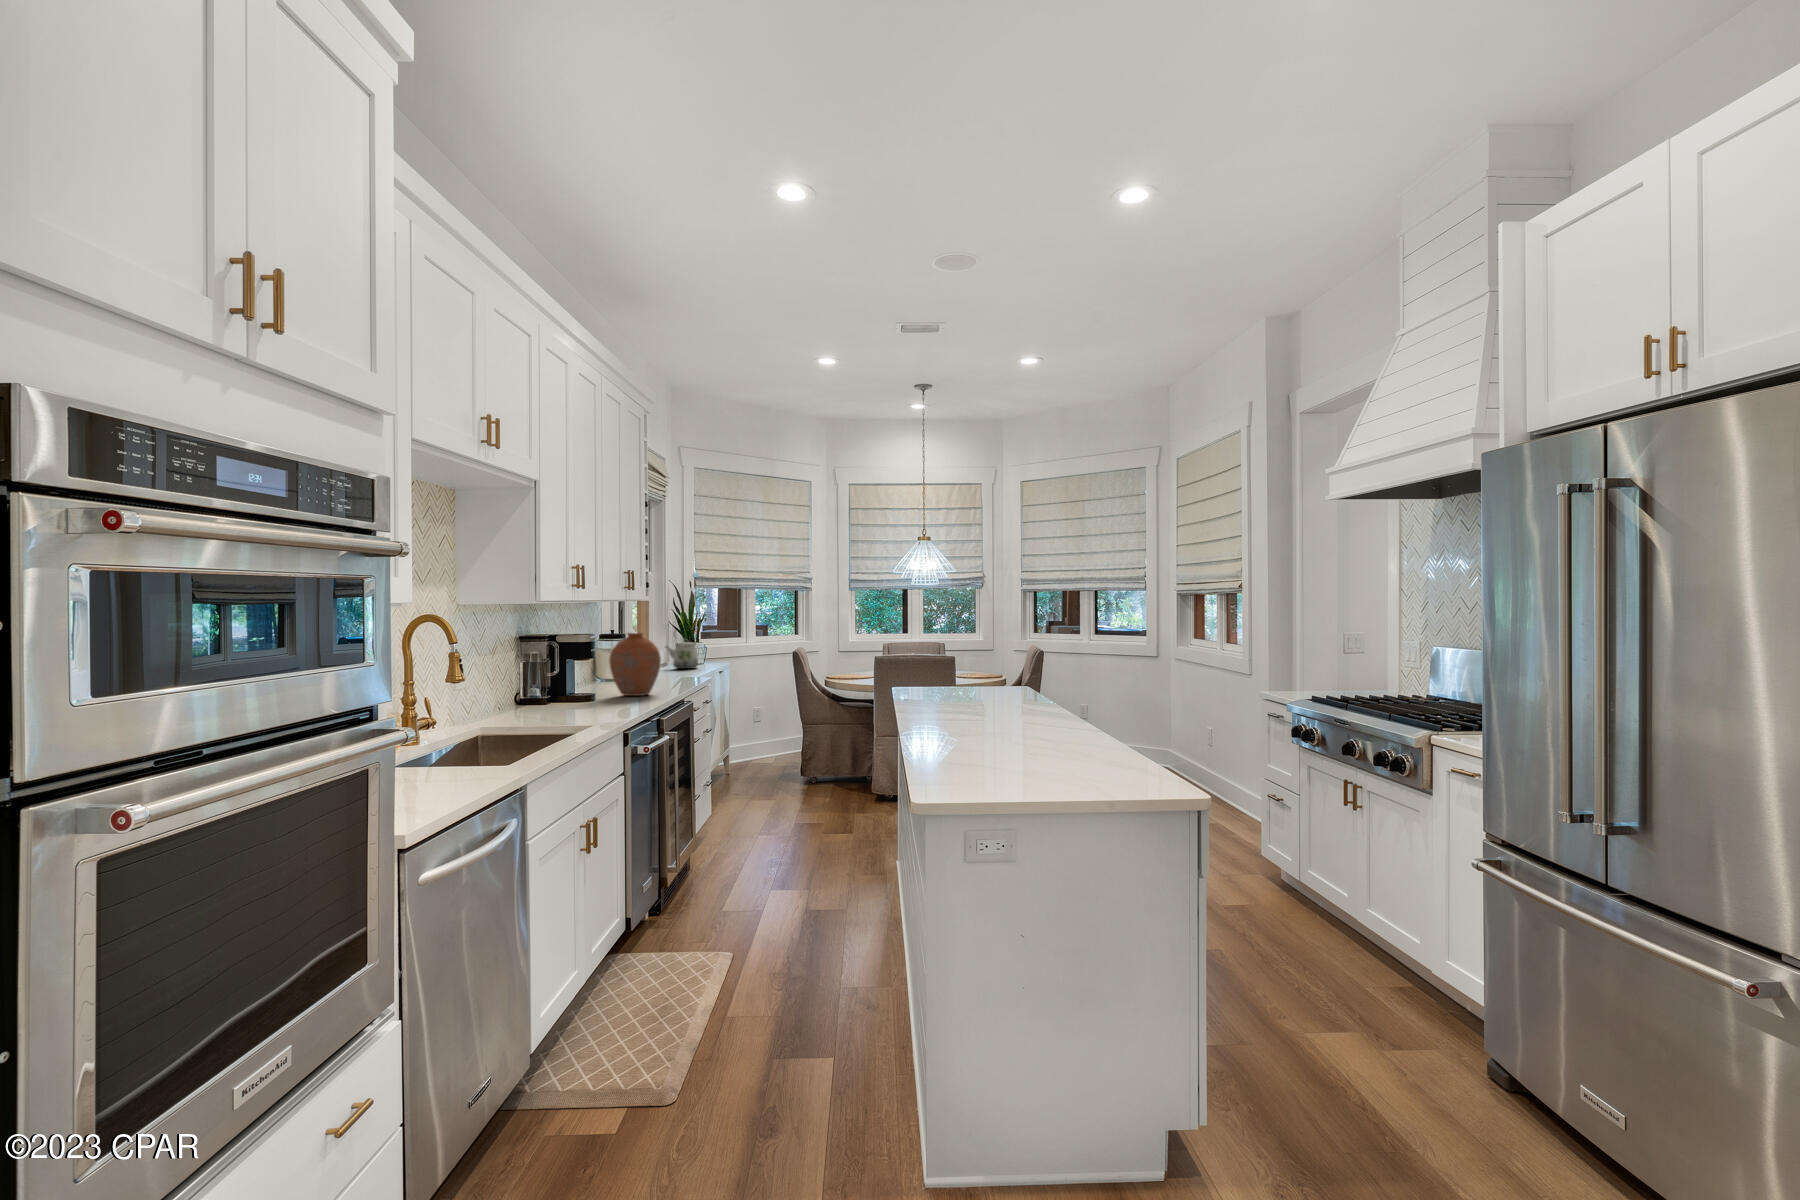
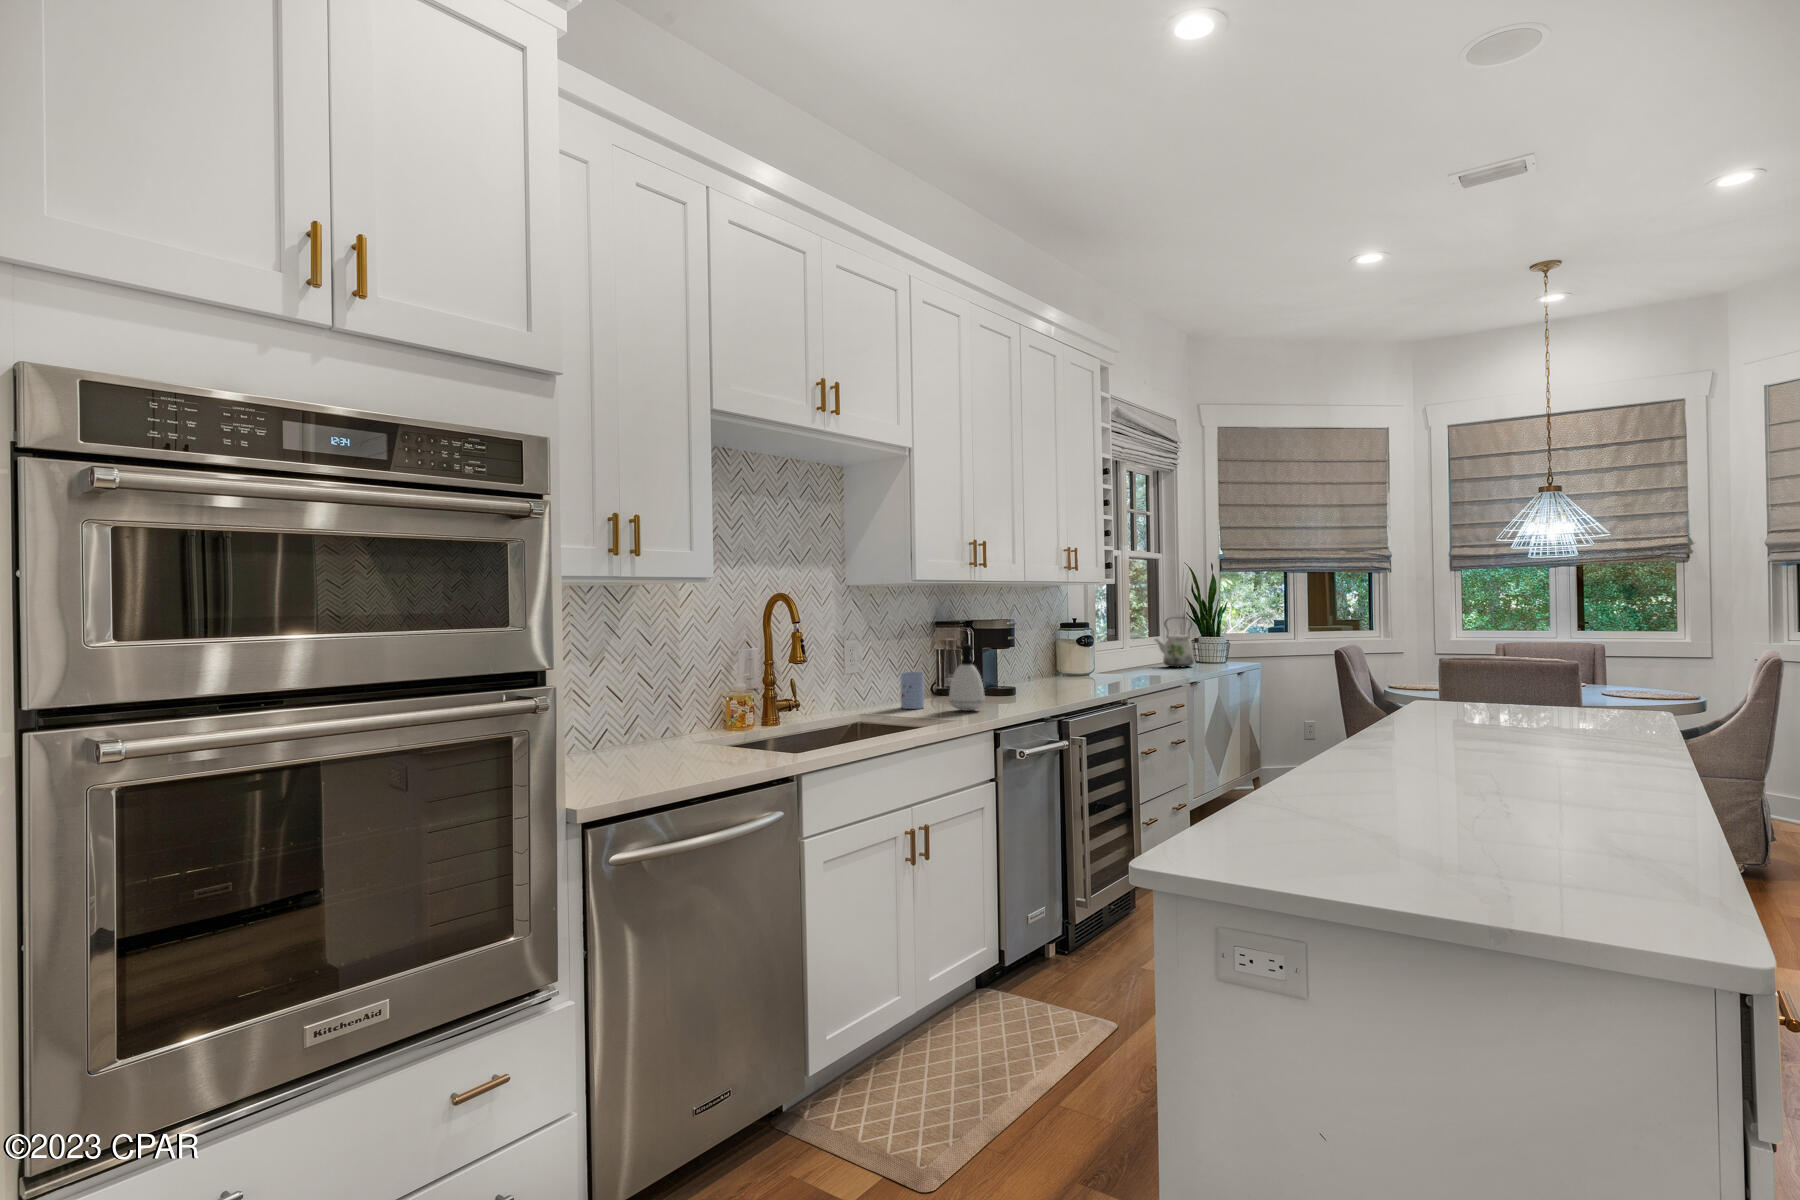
vase: present [609,633,661,696] -> none [1034,620,1092,694]
soap dispenser: none [566,657,599,715] -> present [949,644,985,711]
mug: none [511,684,535,719] -> present [901,672,924,709]

